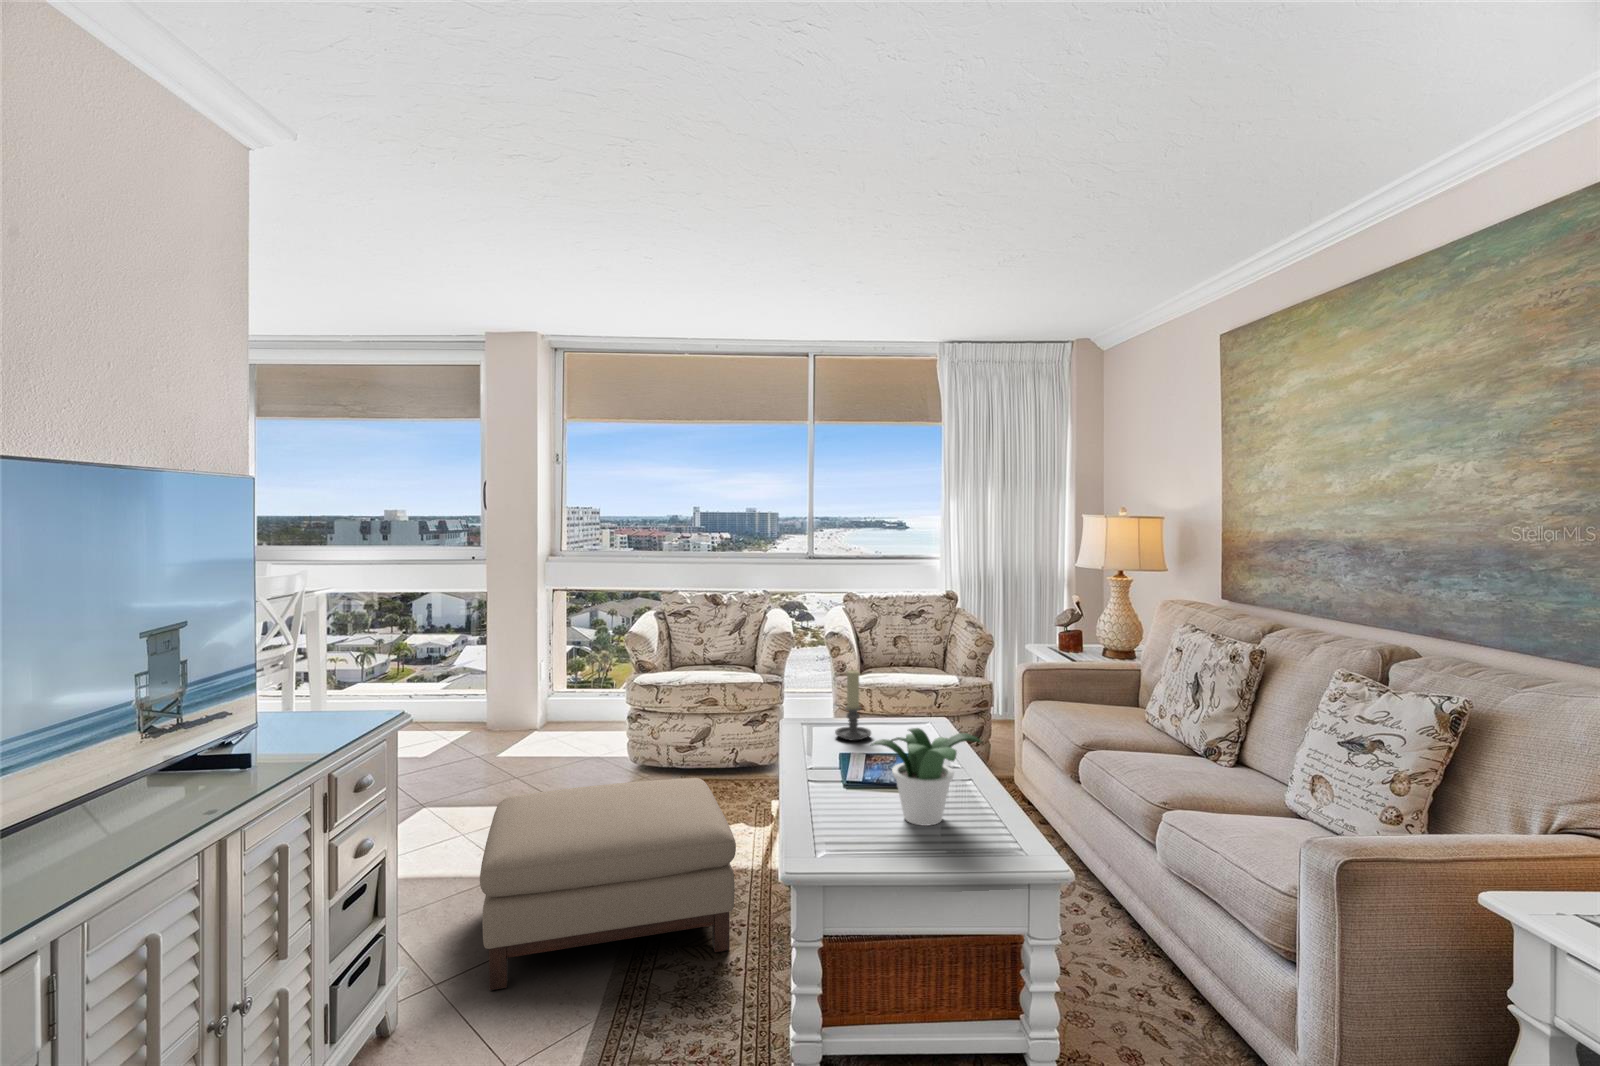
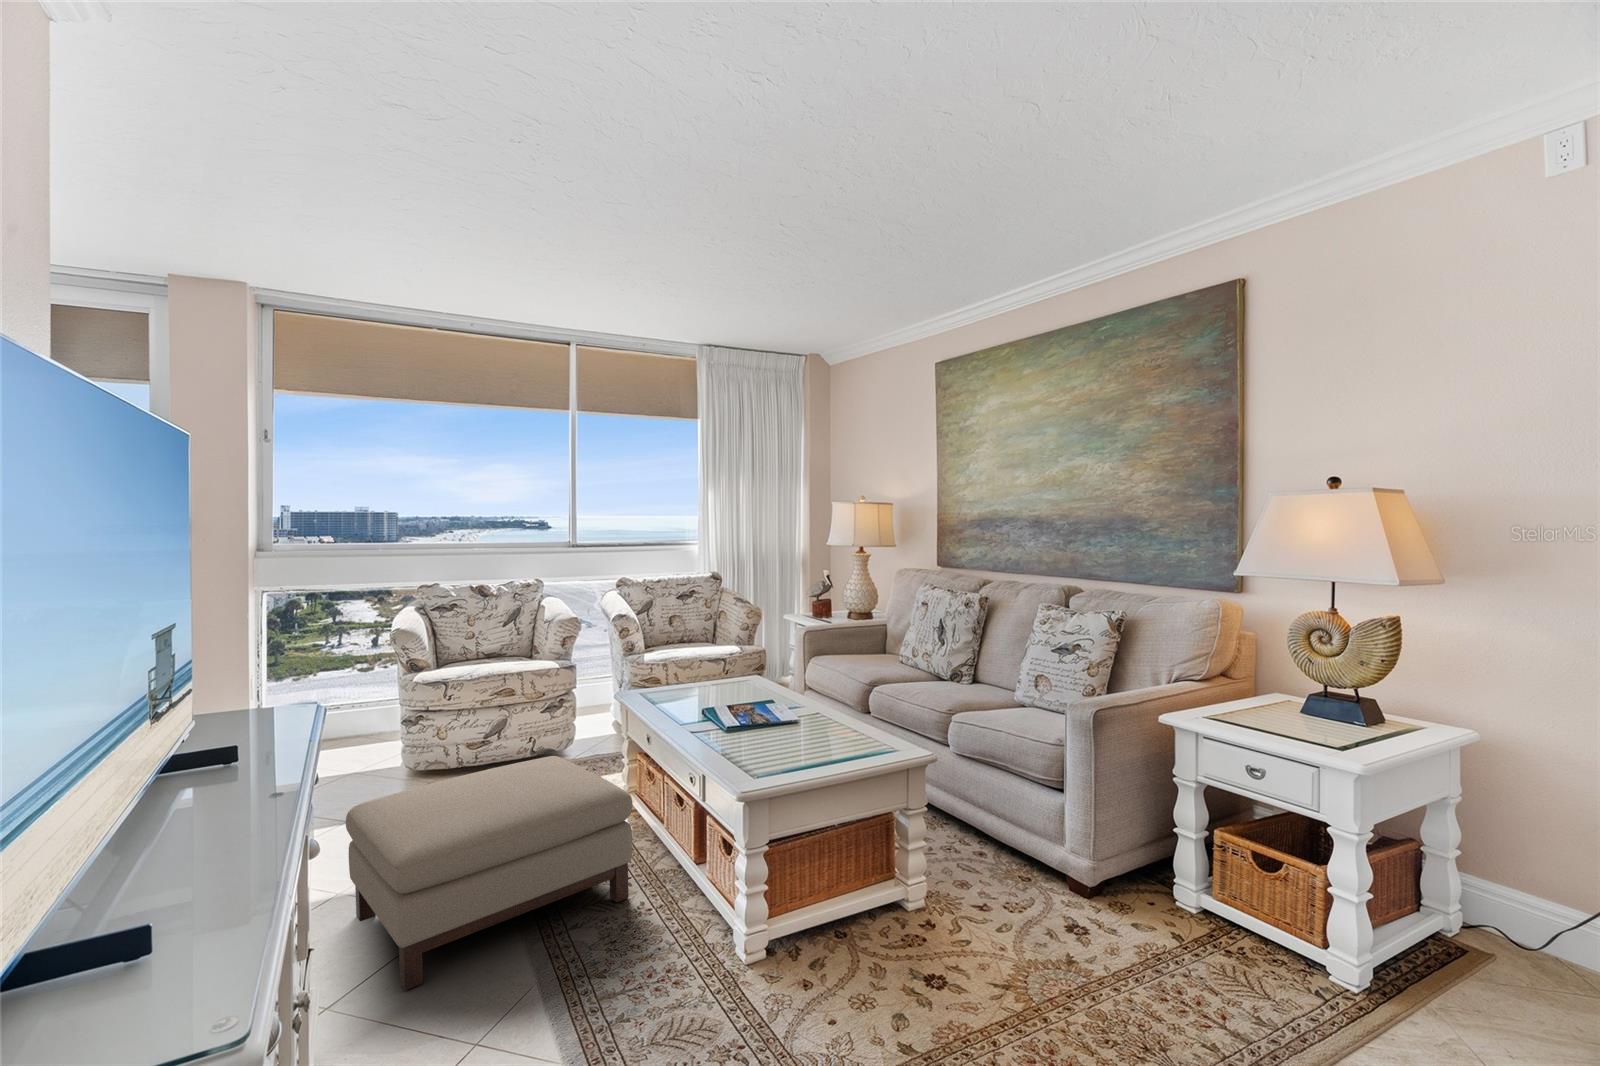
candle holder: present [835,670,871,741] -> none [669,640,702,703]
potted plant: present [870,728,982,826] -> none [757,672,843,750]

